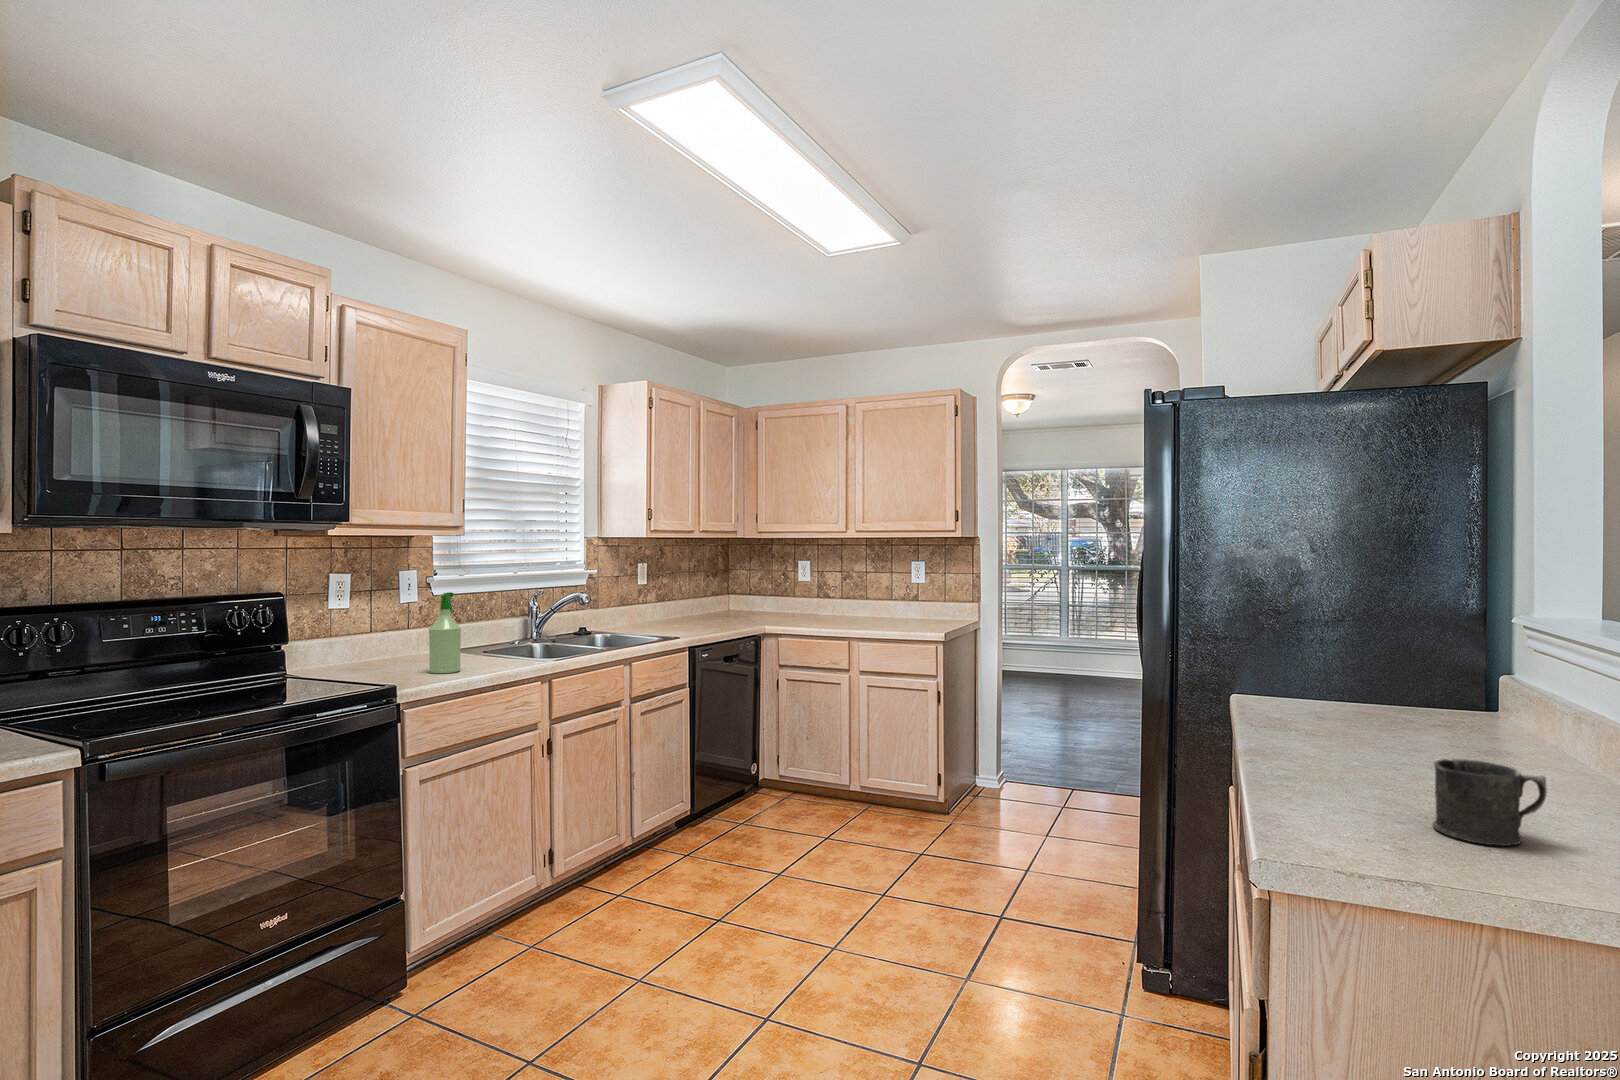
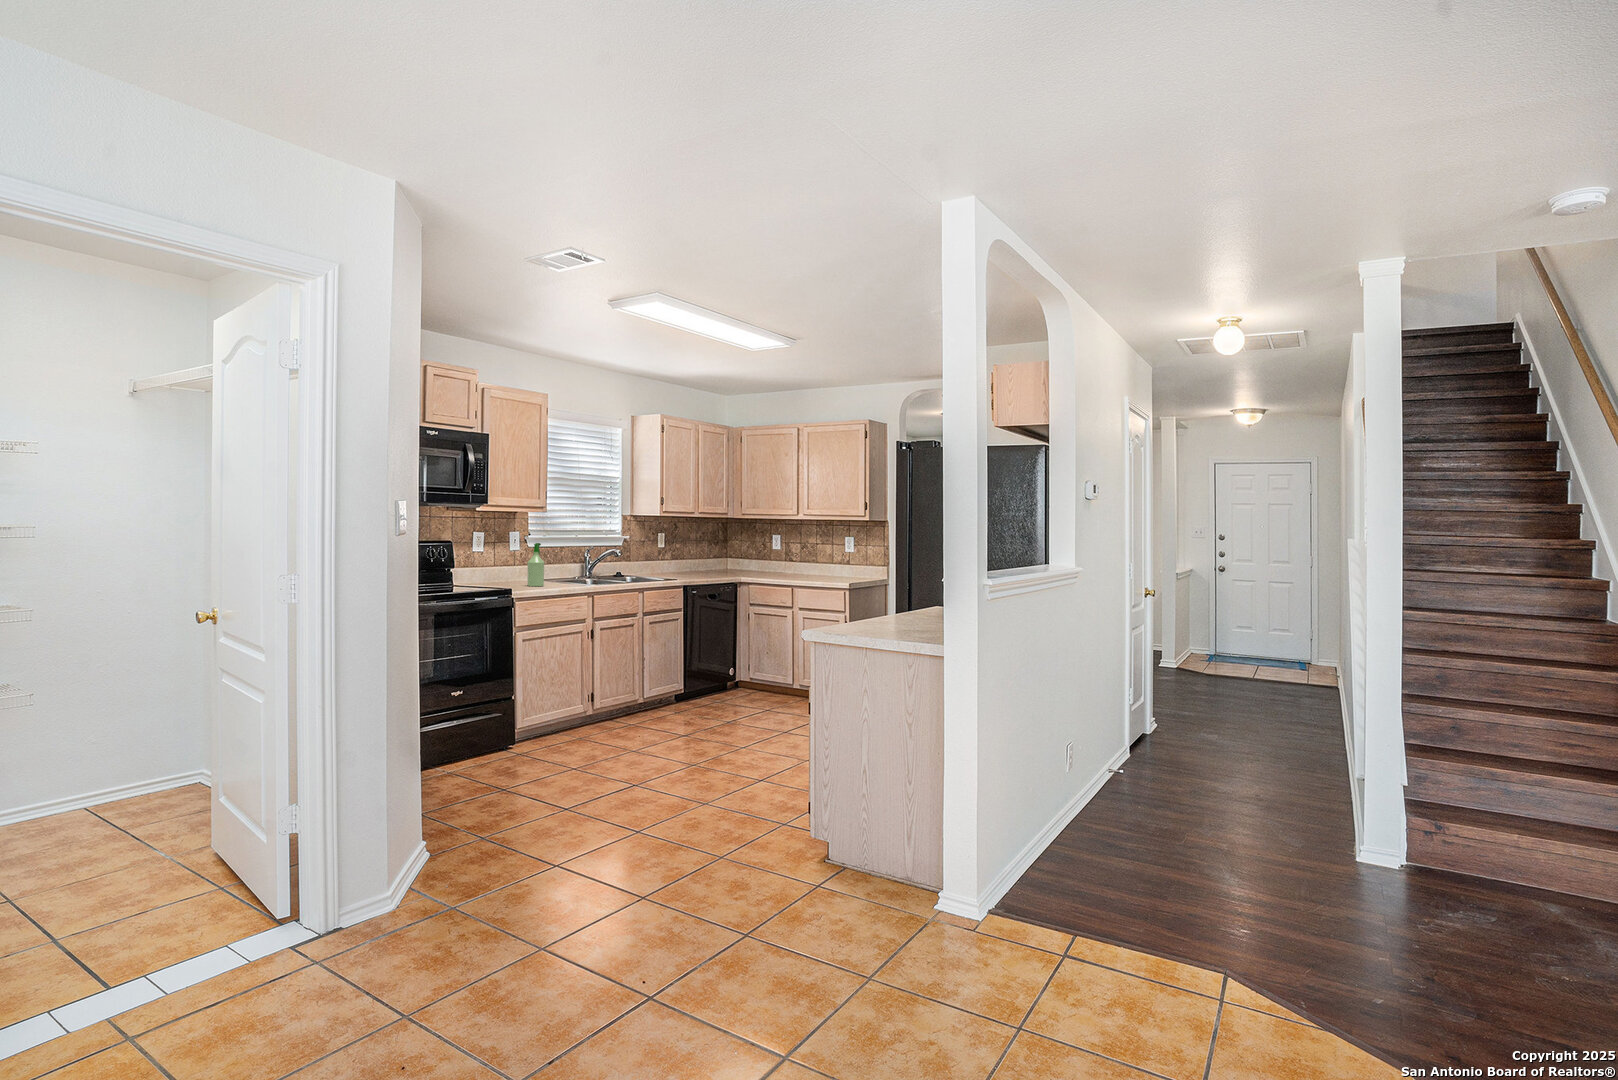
mug: present [1433,759,1547,846] -> none [884,599,915,625]

